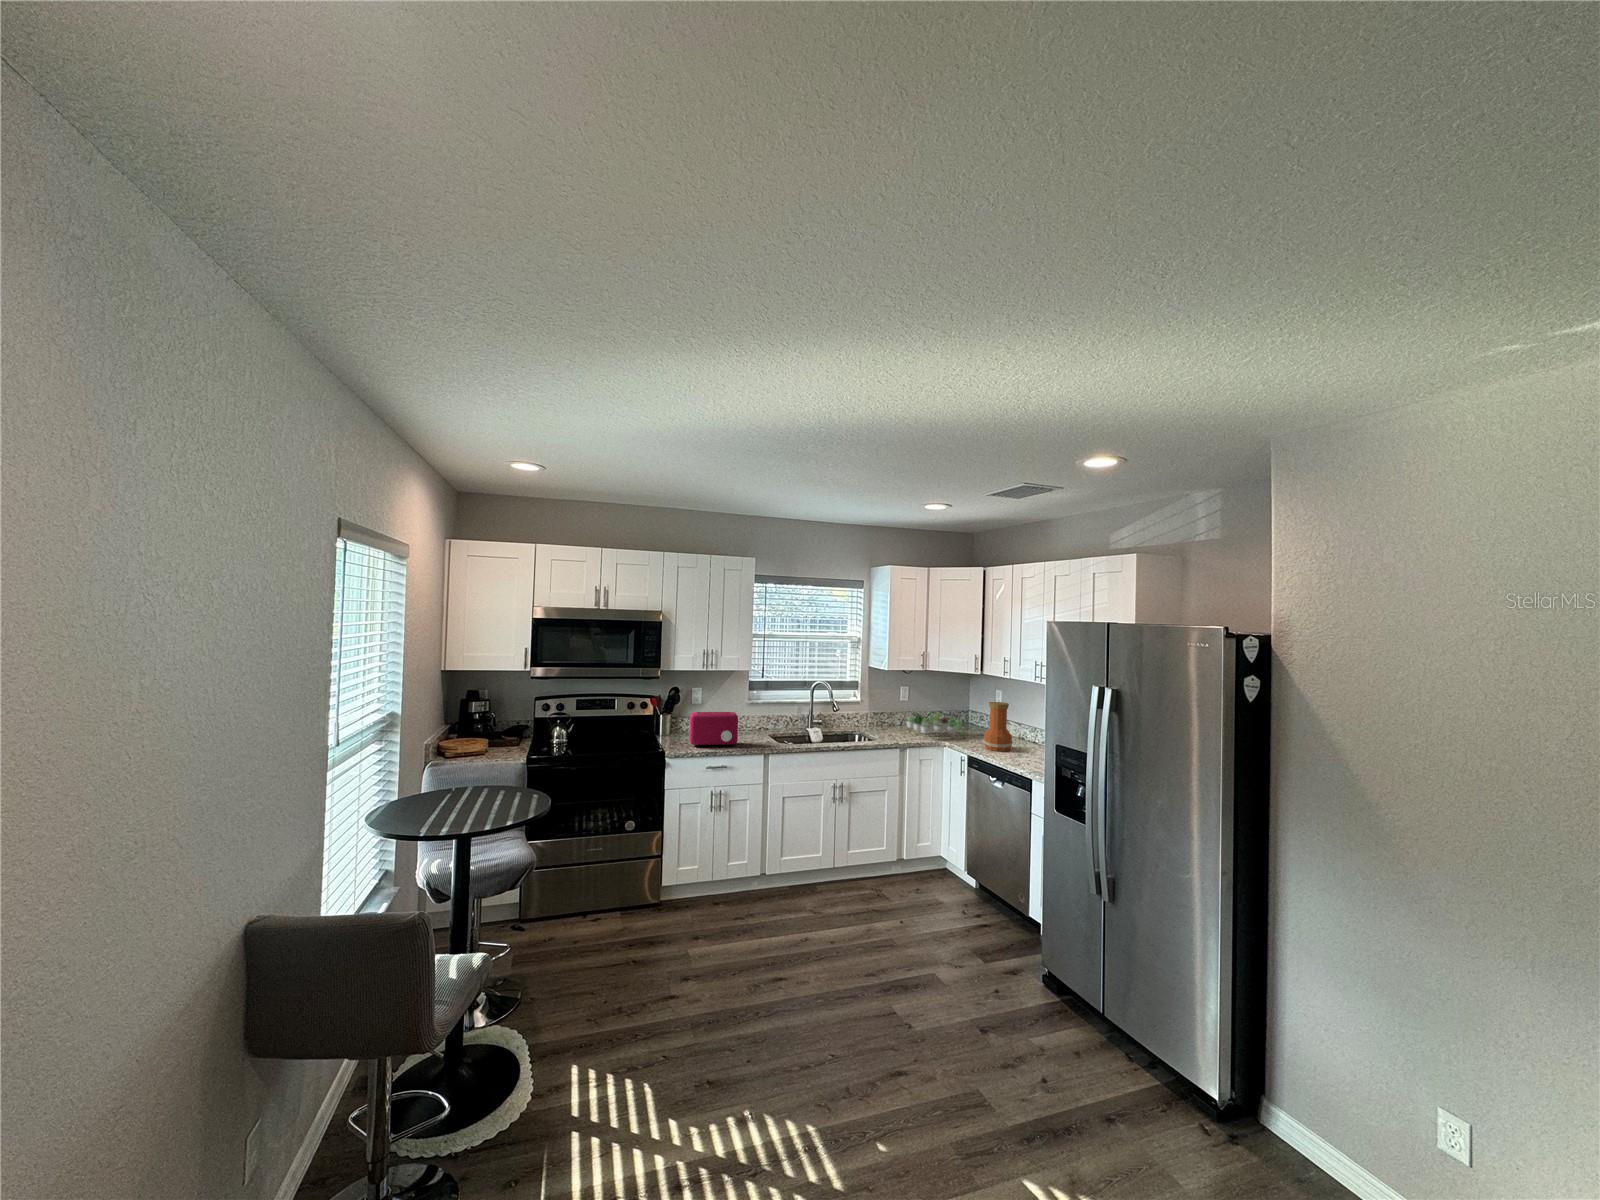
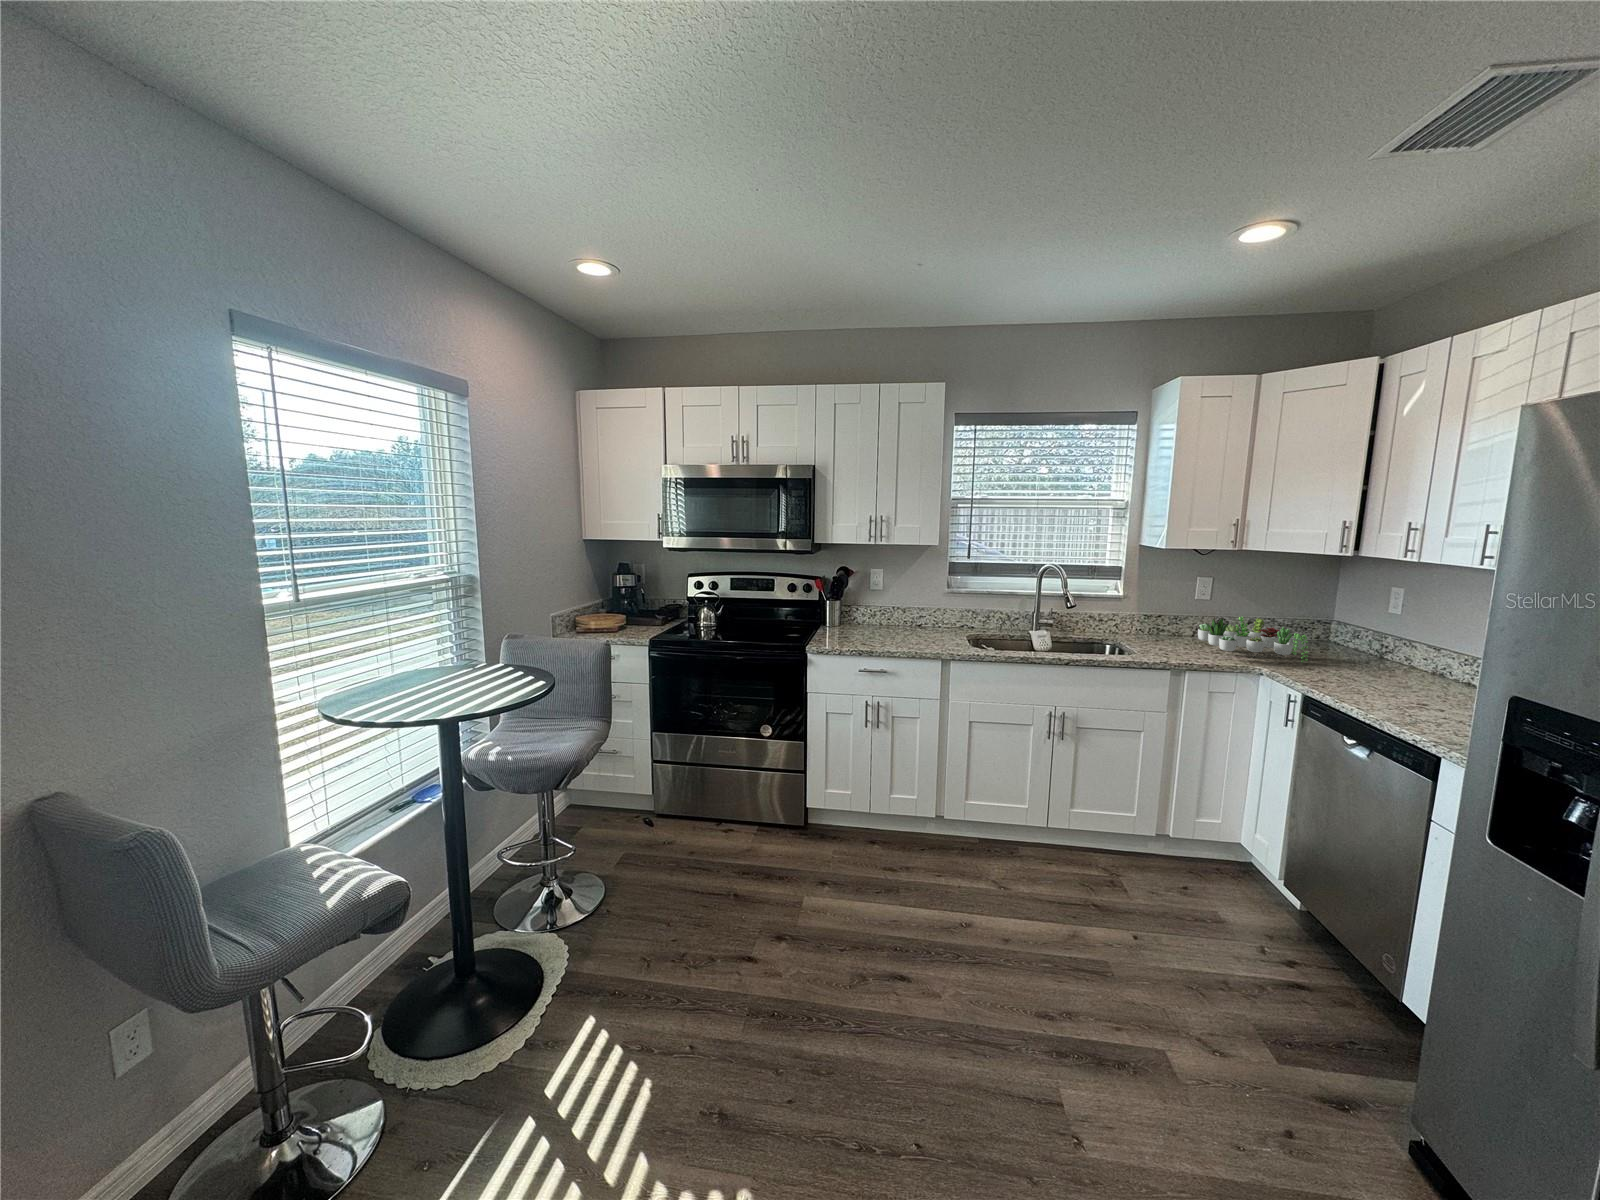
vase: present [983,702,1013,751] -> none [1342,604,1410,694]
toaster: present [689,712,738,747] -> none [849,598,914,645]

